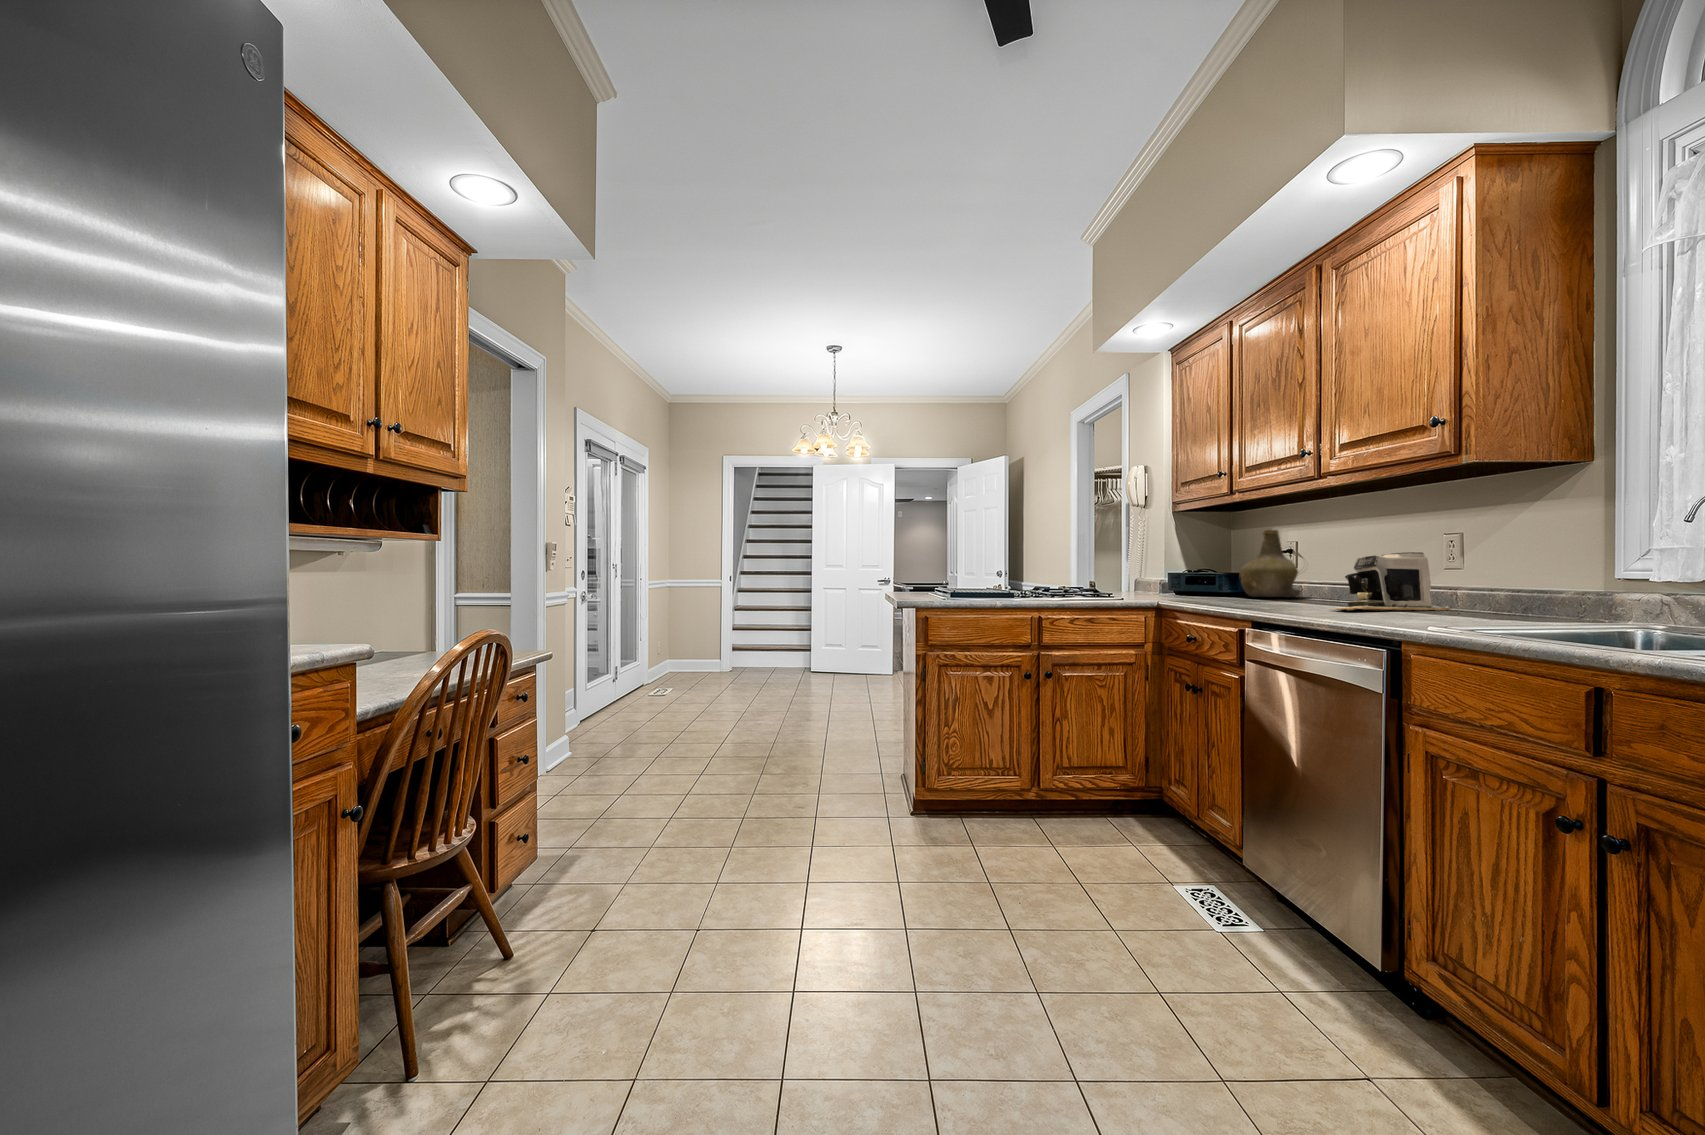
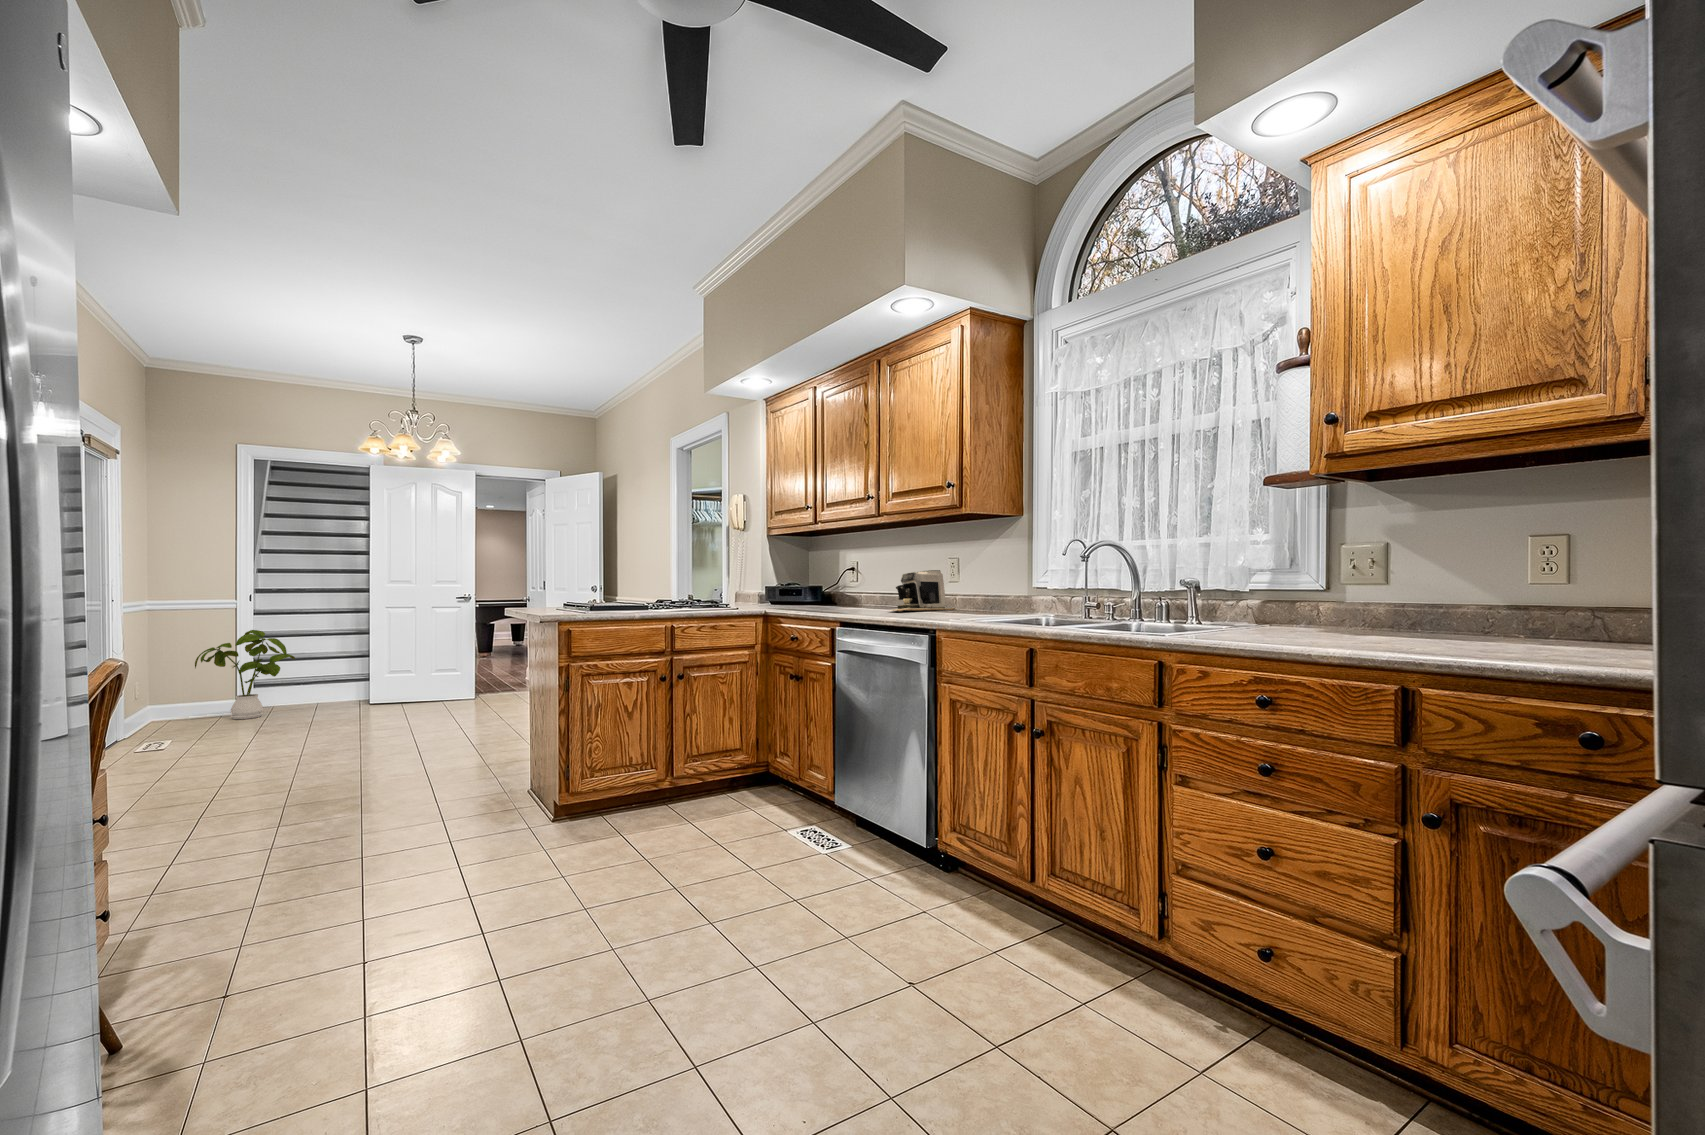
bottle: present [1240,530,1301,598] -> none [821,552,866,604]
house plant: none [694,605,760,676] -> present [195,630,295,719]

